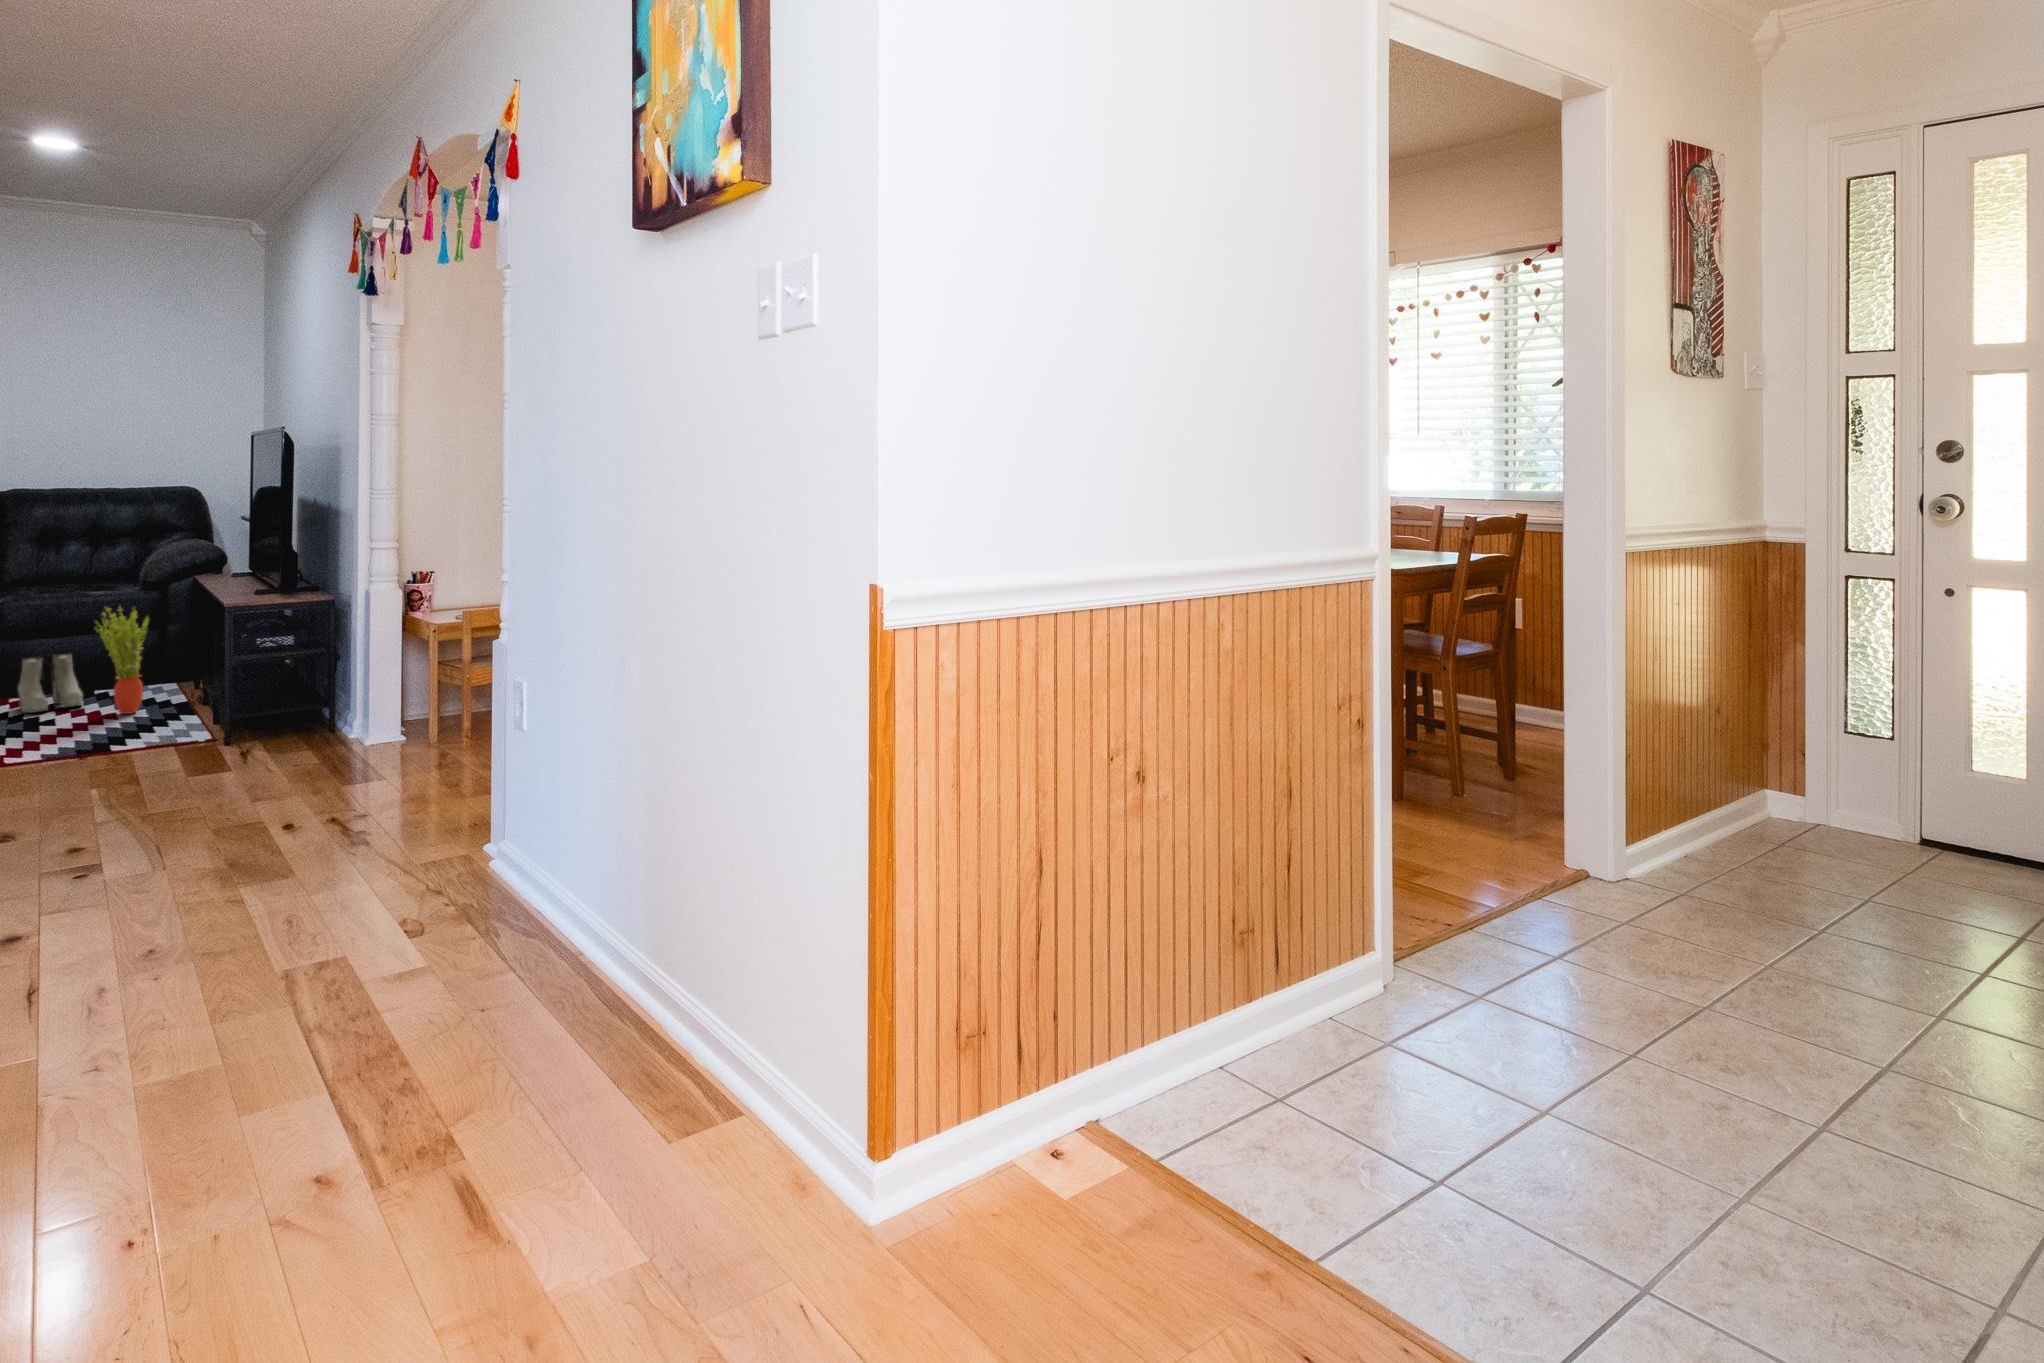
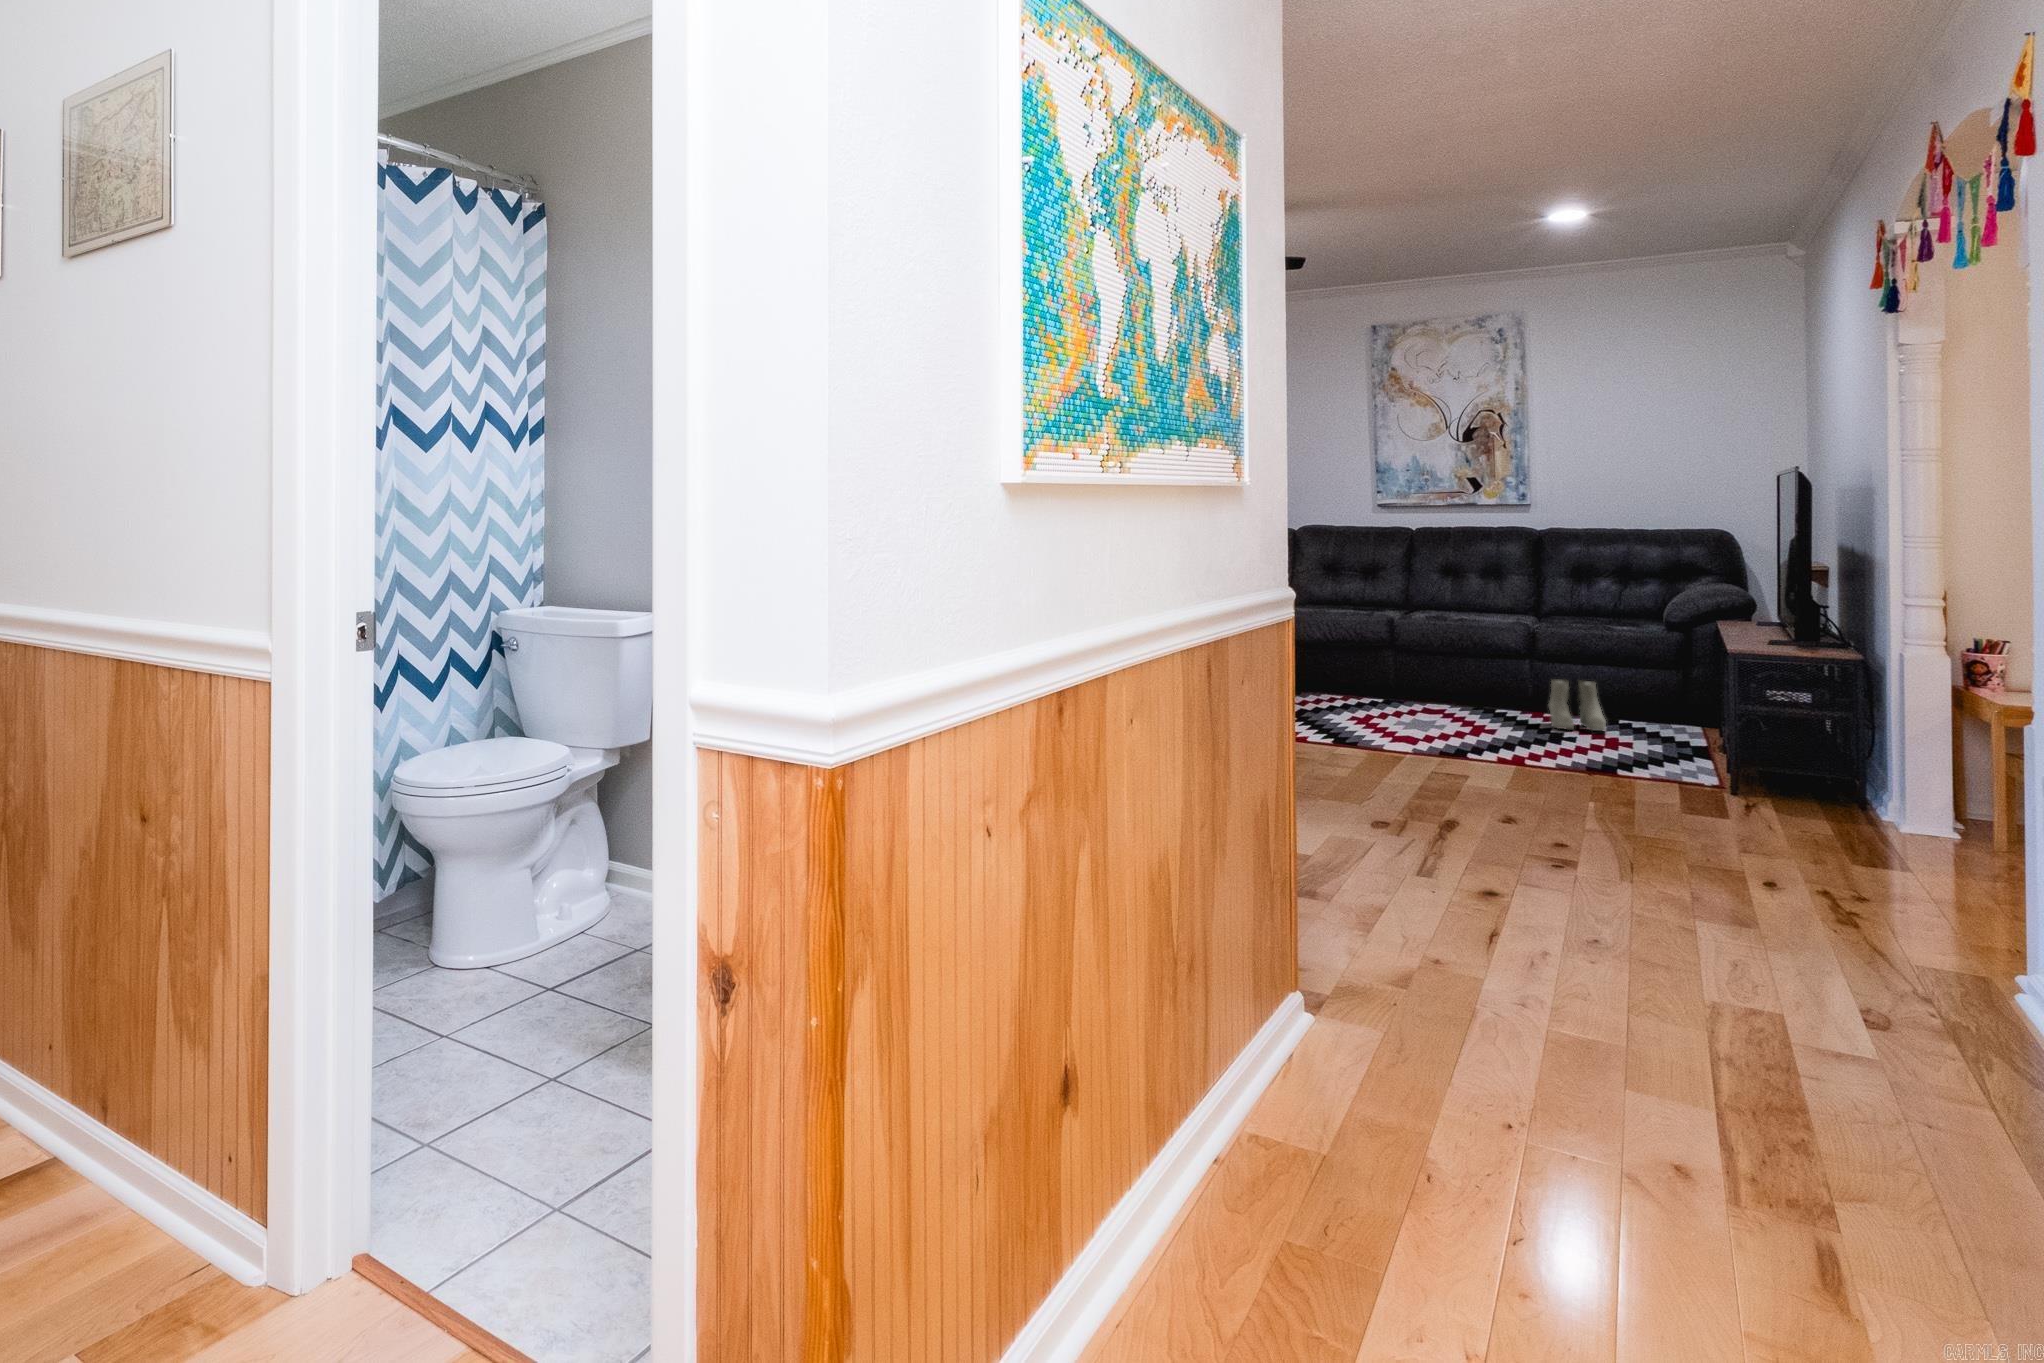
potted plant: present [97,606,149,714] -> none [1609,641,1665,748]

